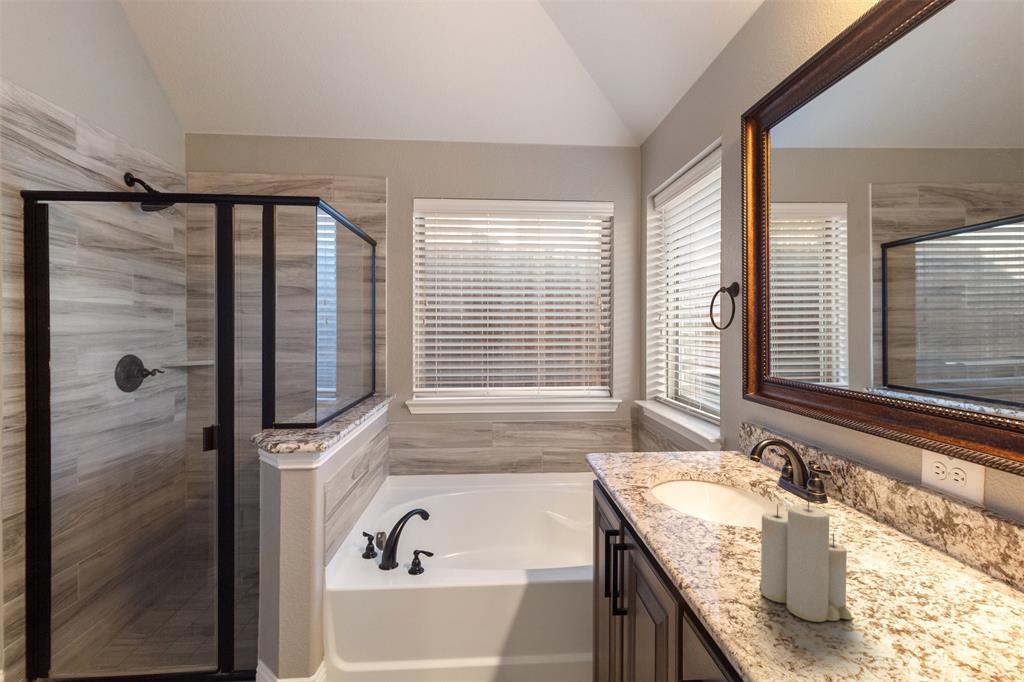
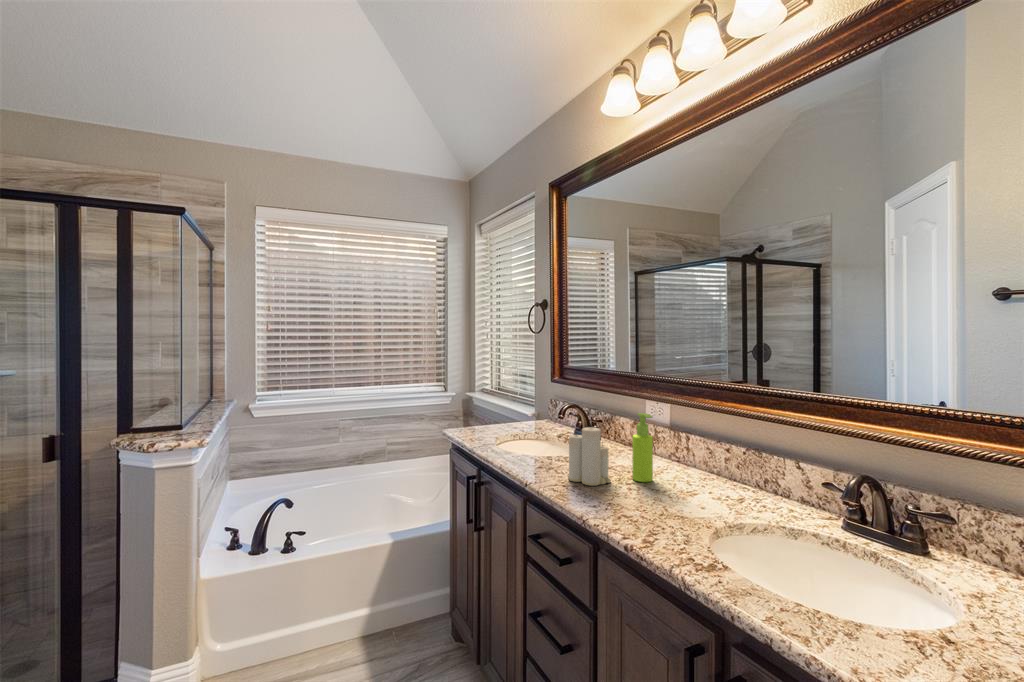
soap dispenser: none [903,490,960,637] -> present [632,413,653,482]

